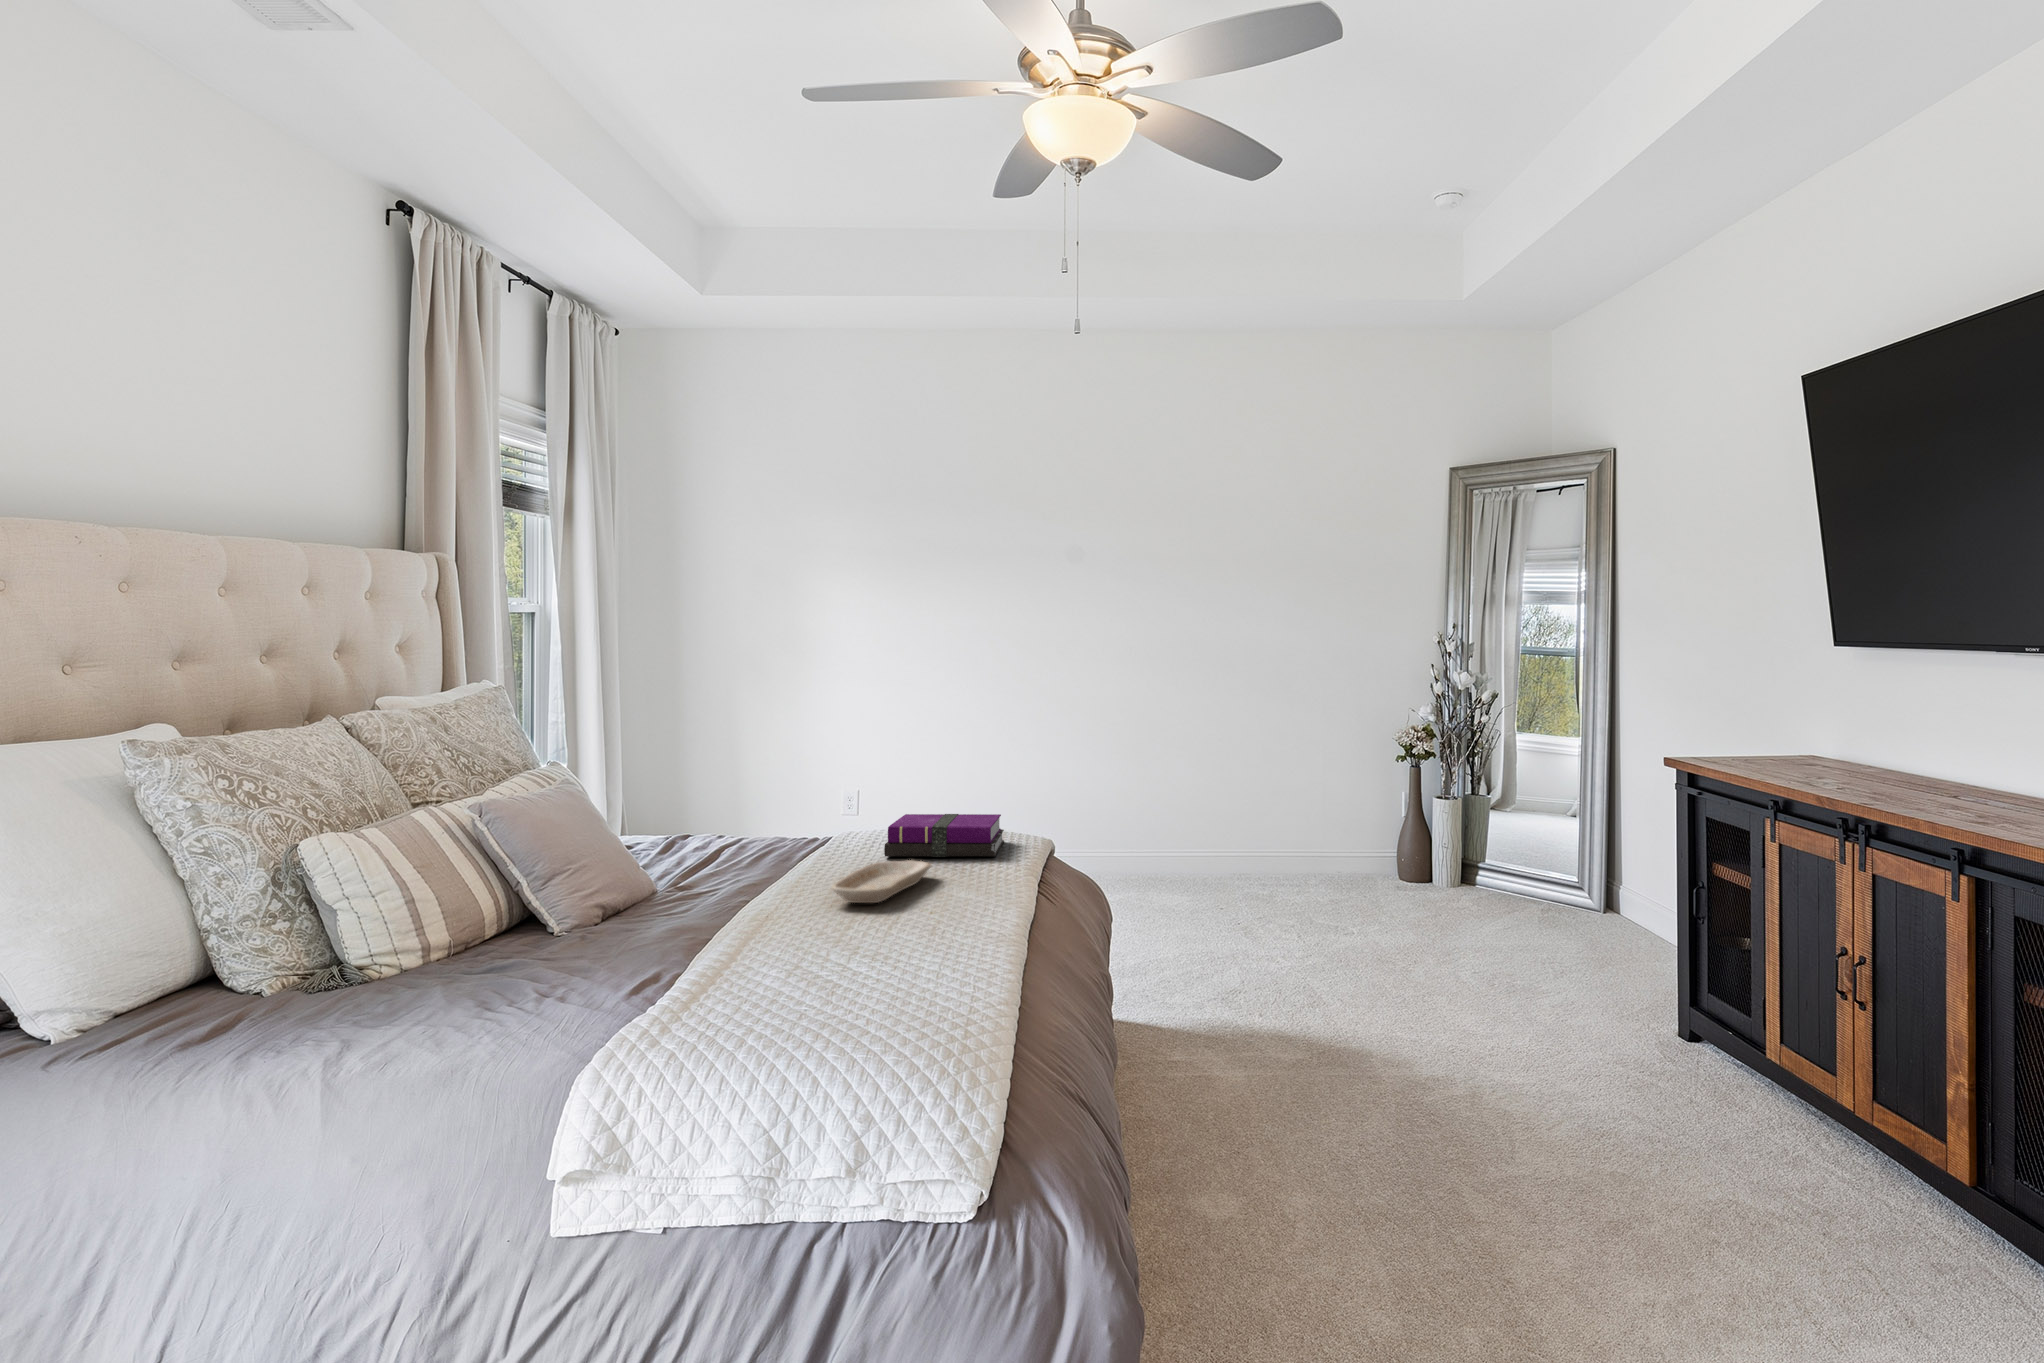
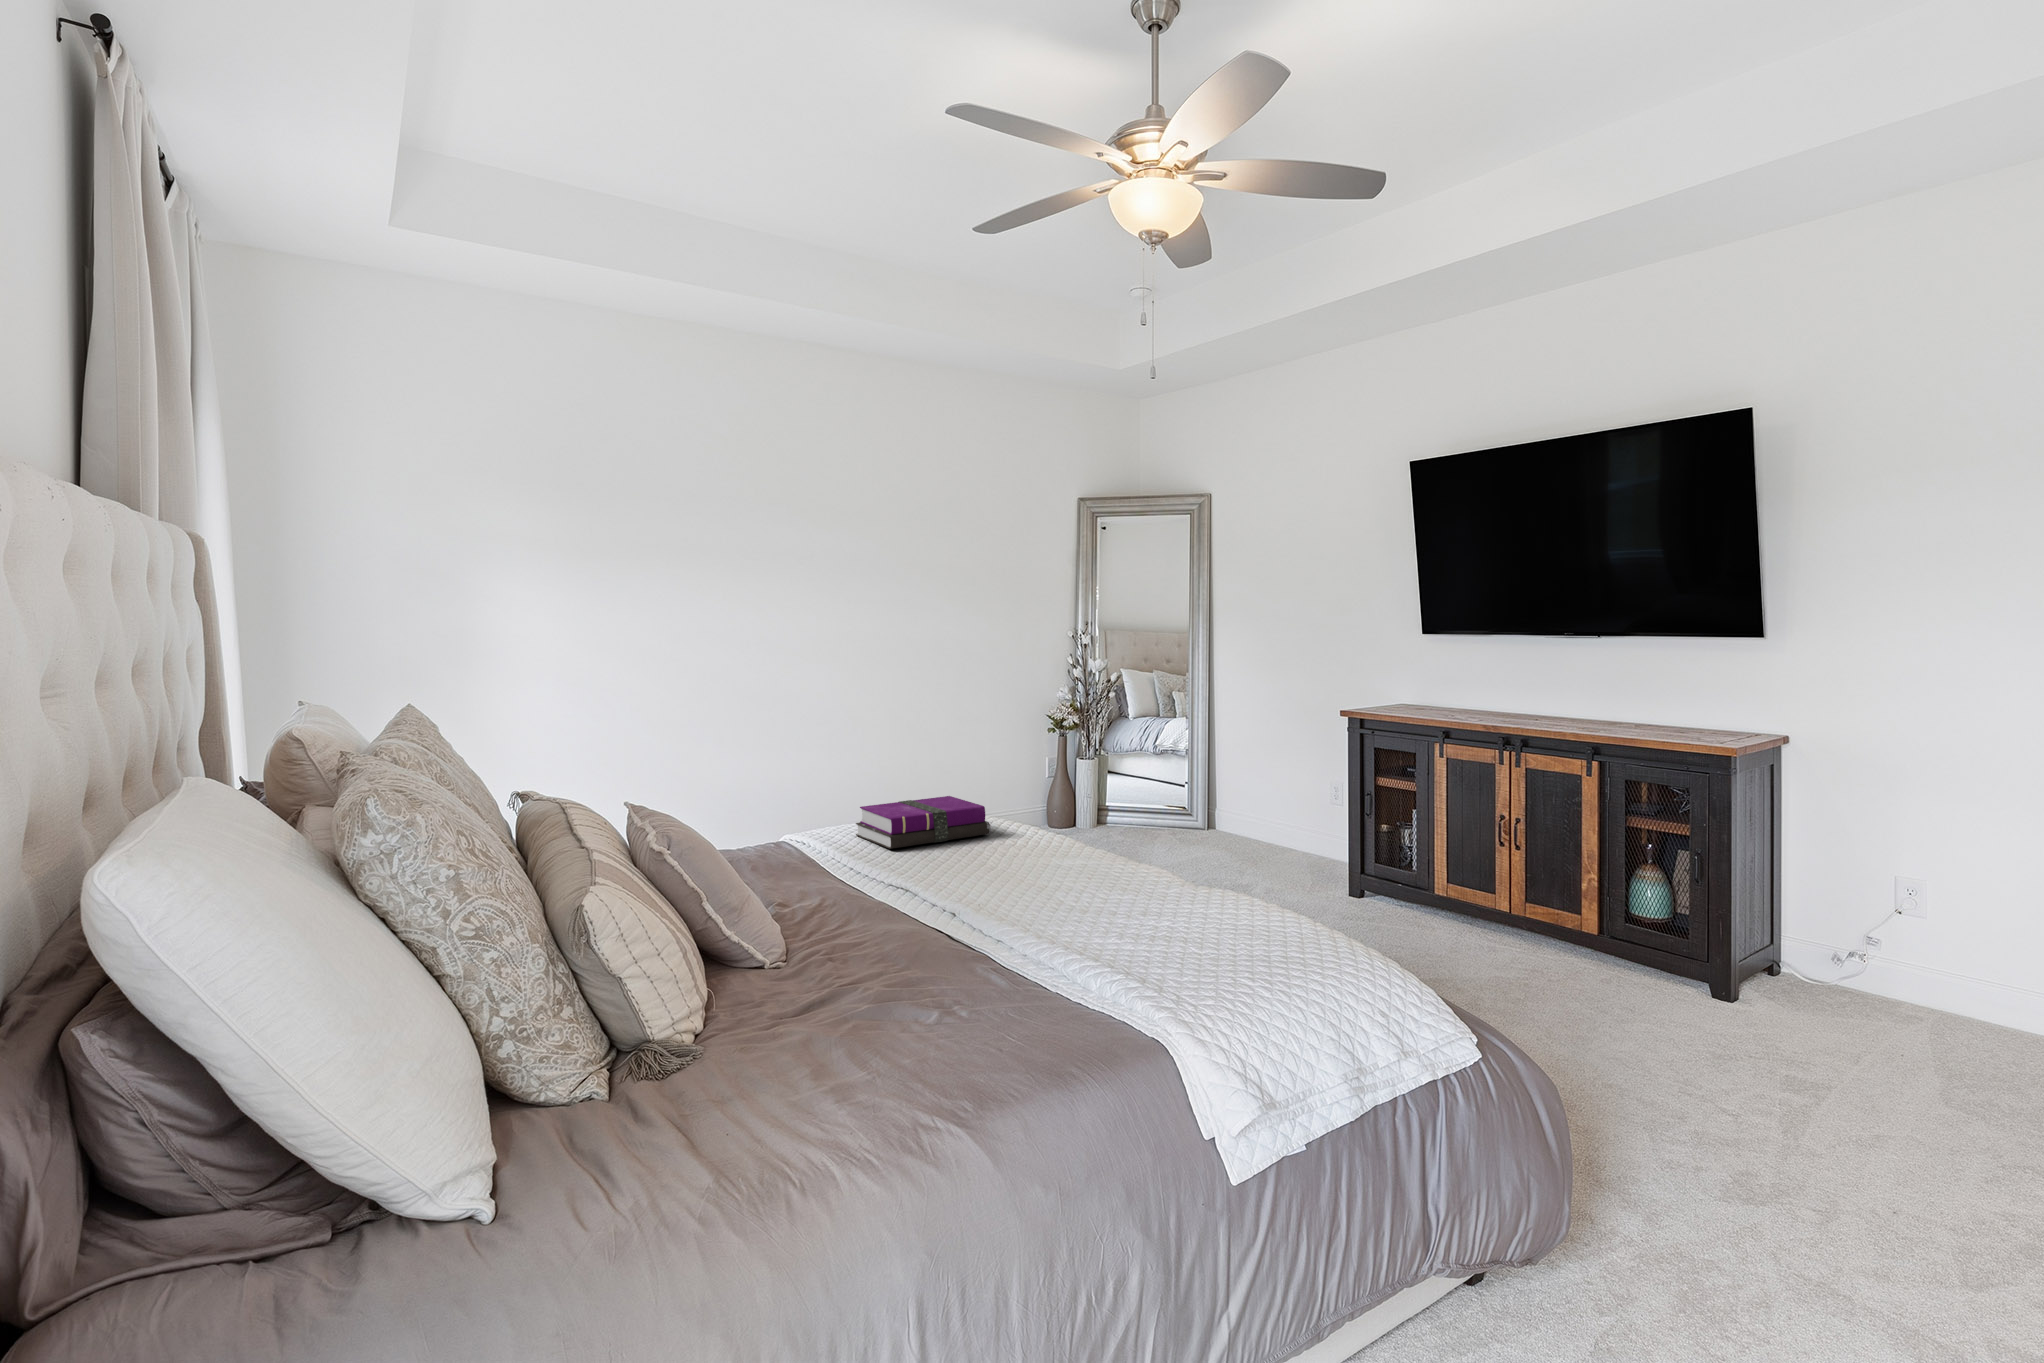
tray: present [831,860,931,903] -> none [935,844,1030,888]

